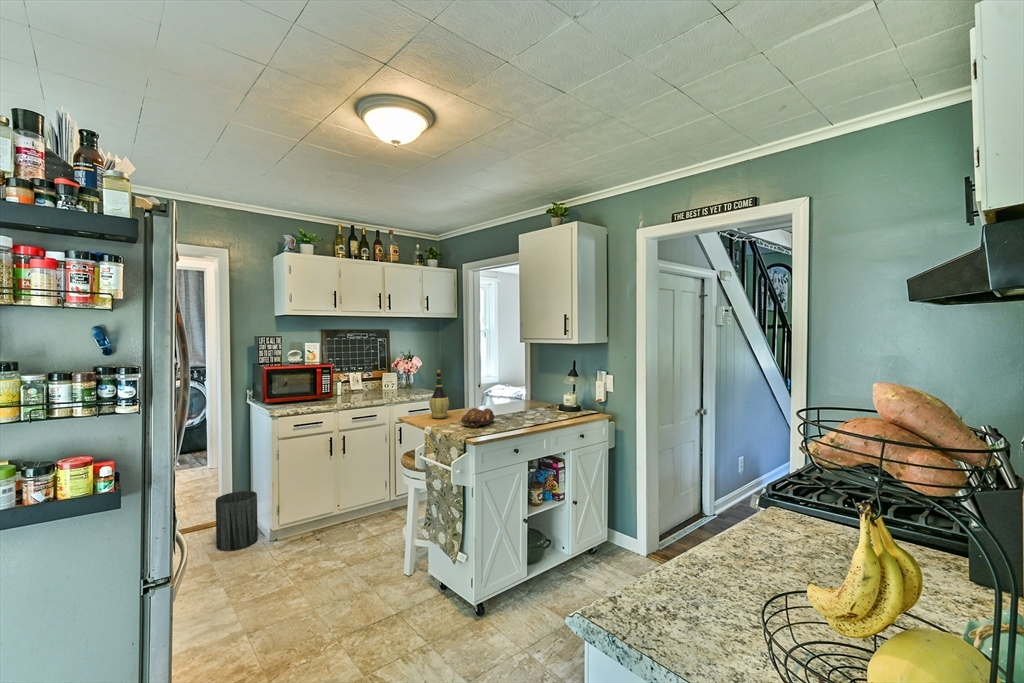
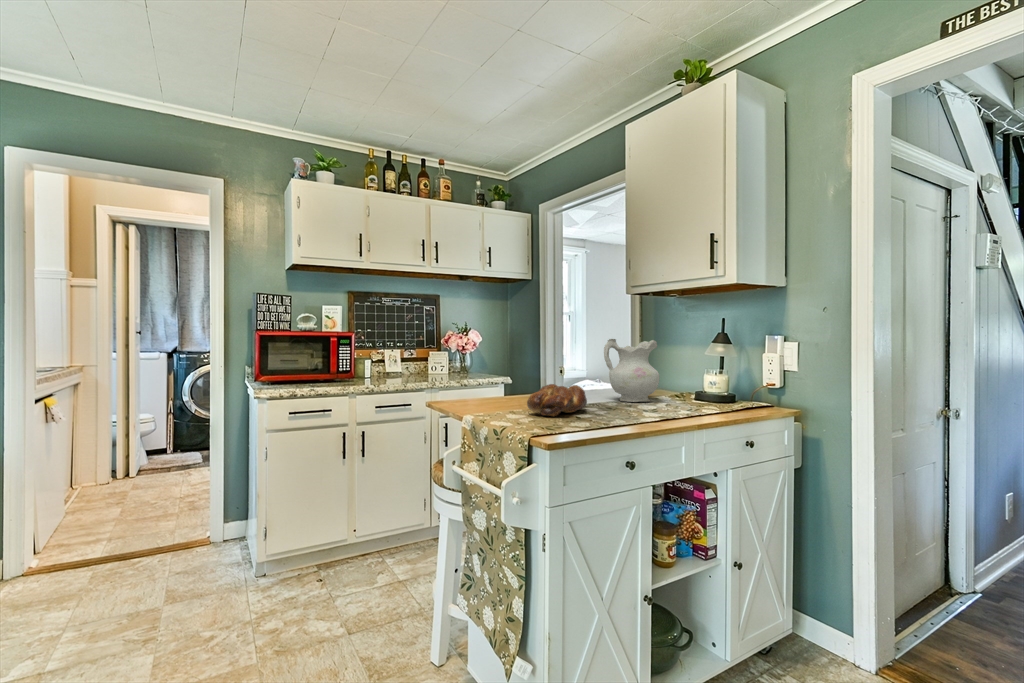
wine bottle: present [429,370,449,418] -> none [476,321,509,403]
ceramic pitcher: none [505,376,537,414] -> present [604,339,659,402]
trash can: present [216,491,258,551] -> none [182,503,242,590]

